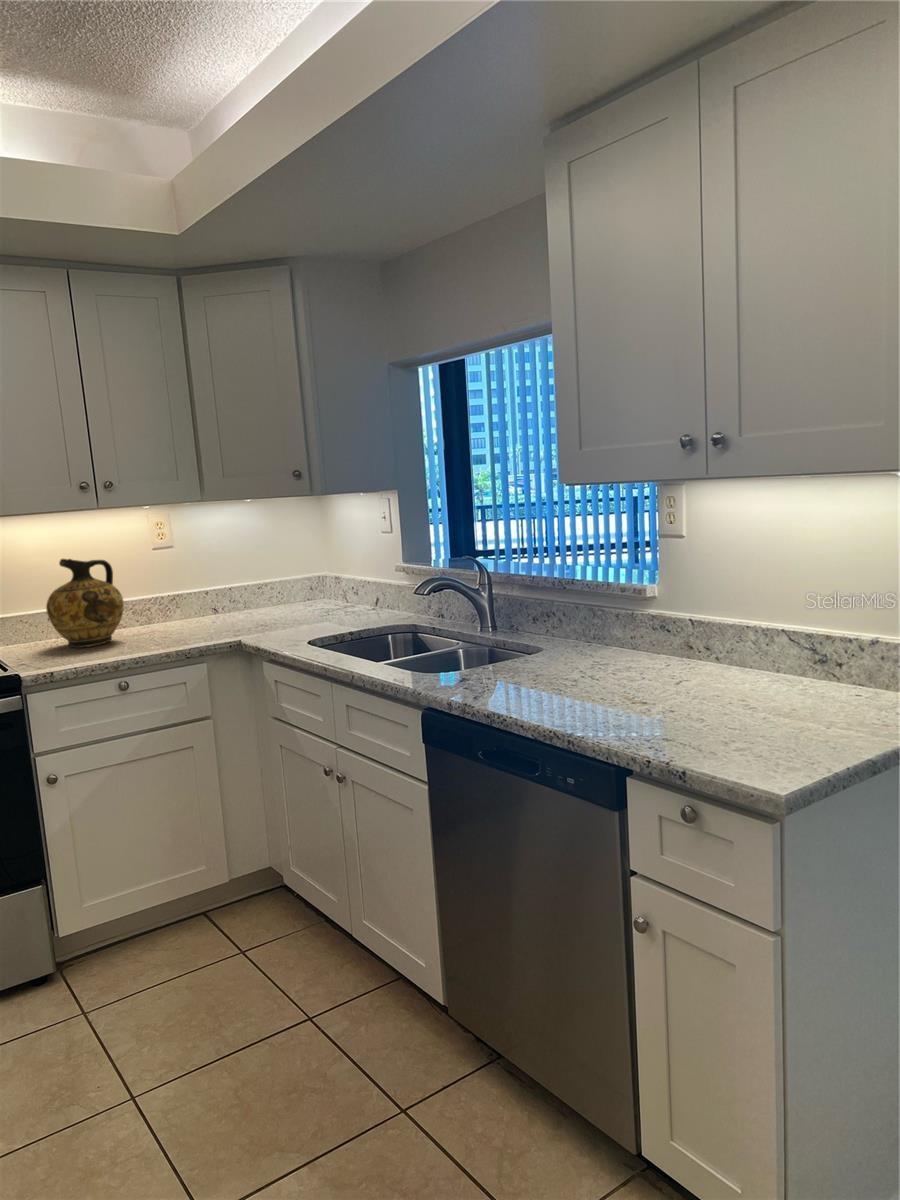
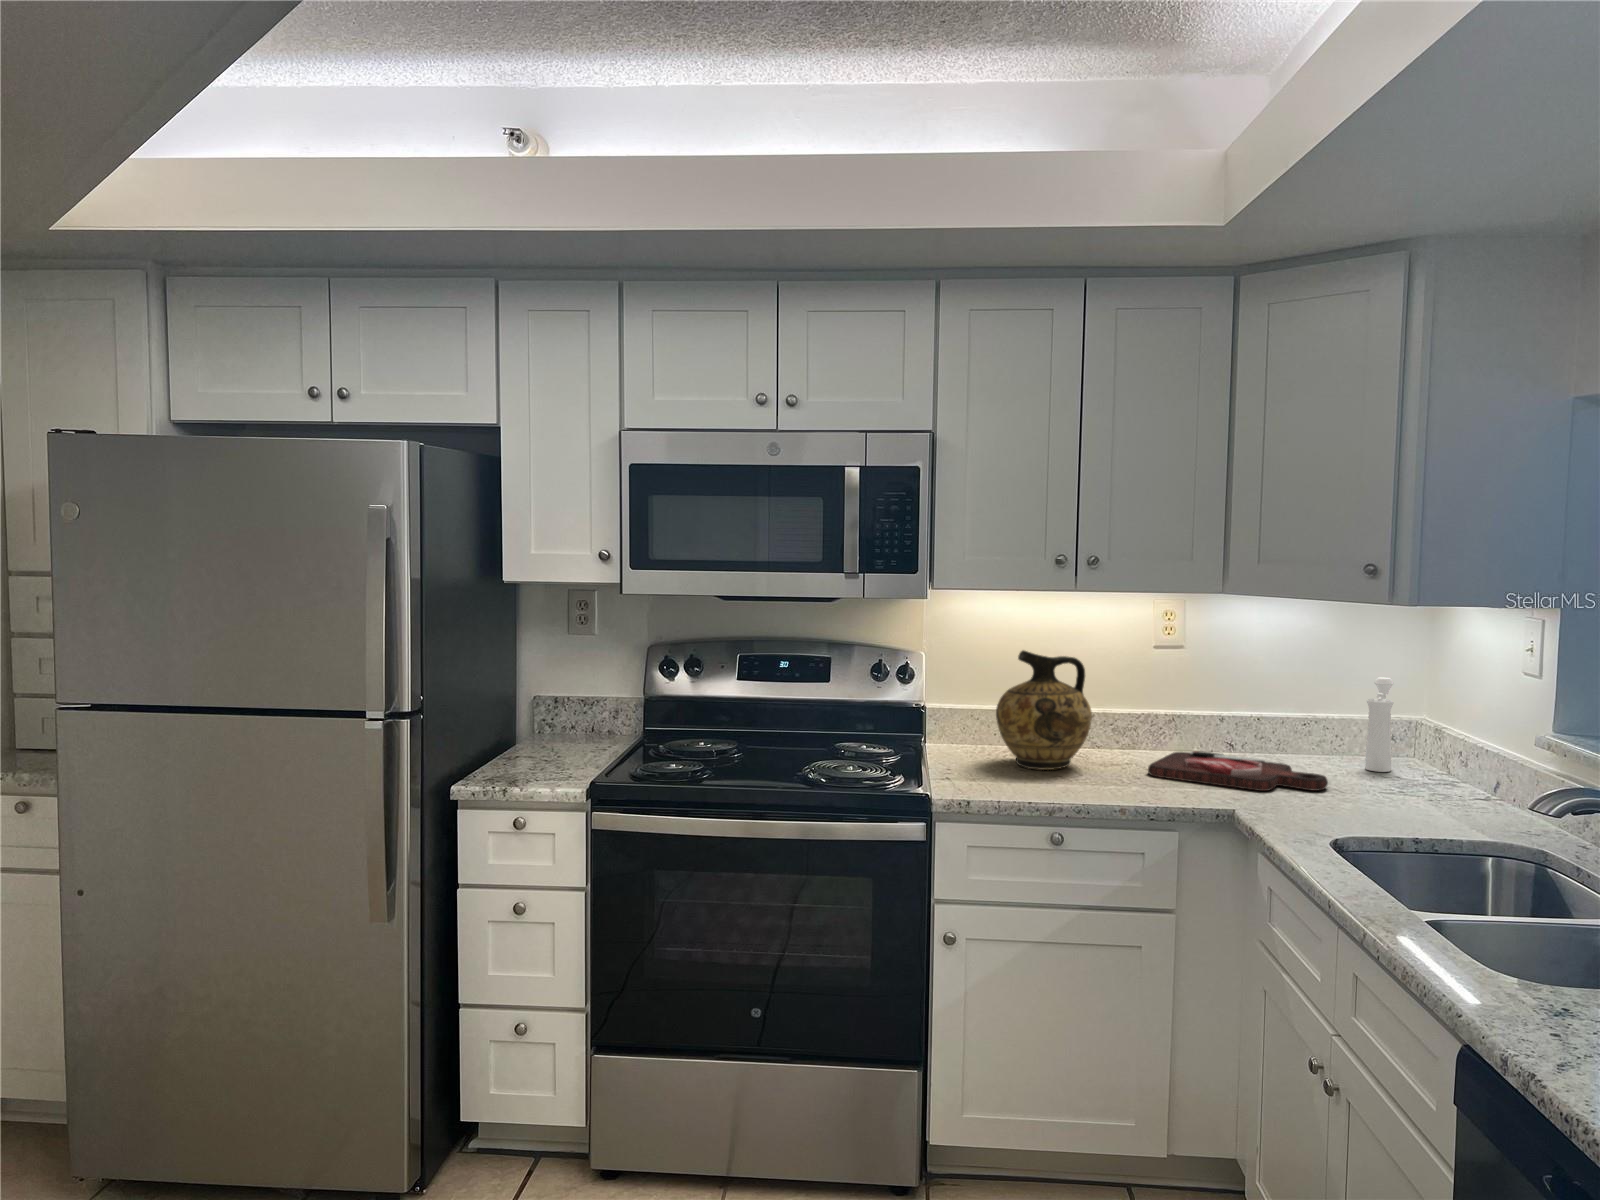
pepper mill: none [295,551,315,609] -> present [1365,677,1394,772]
cutting board: none [170,610,287,635] -> present [1148,751,1328,791]

